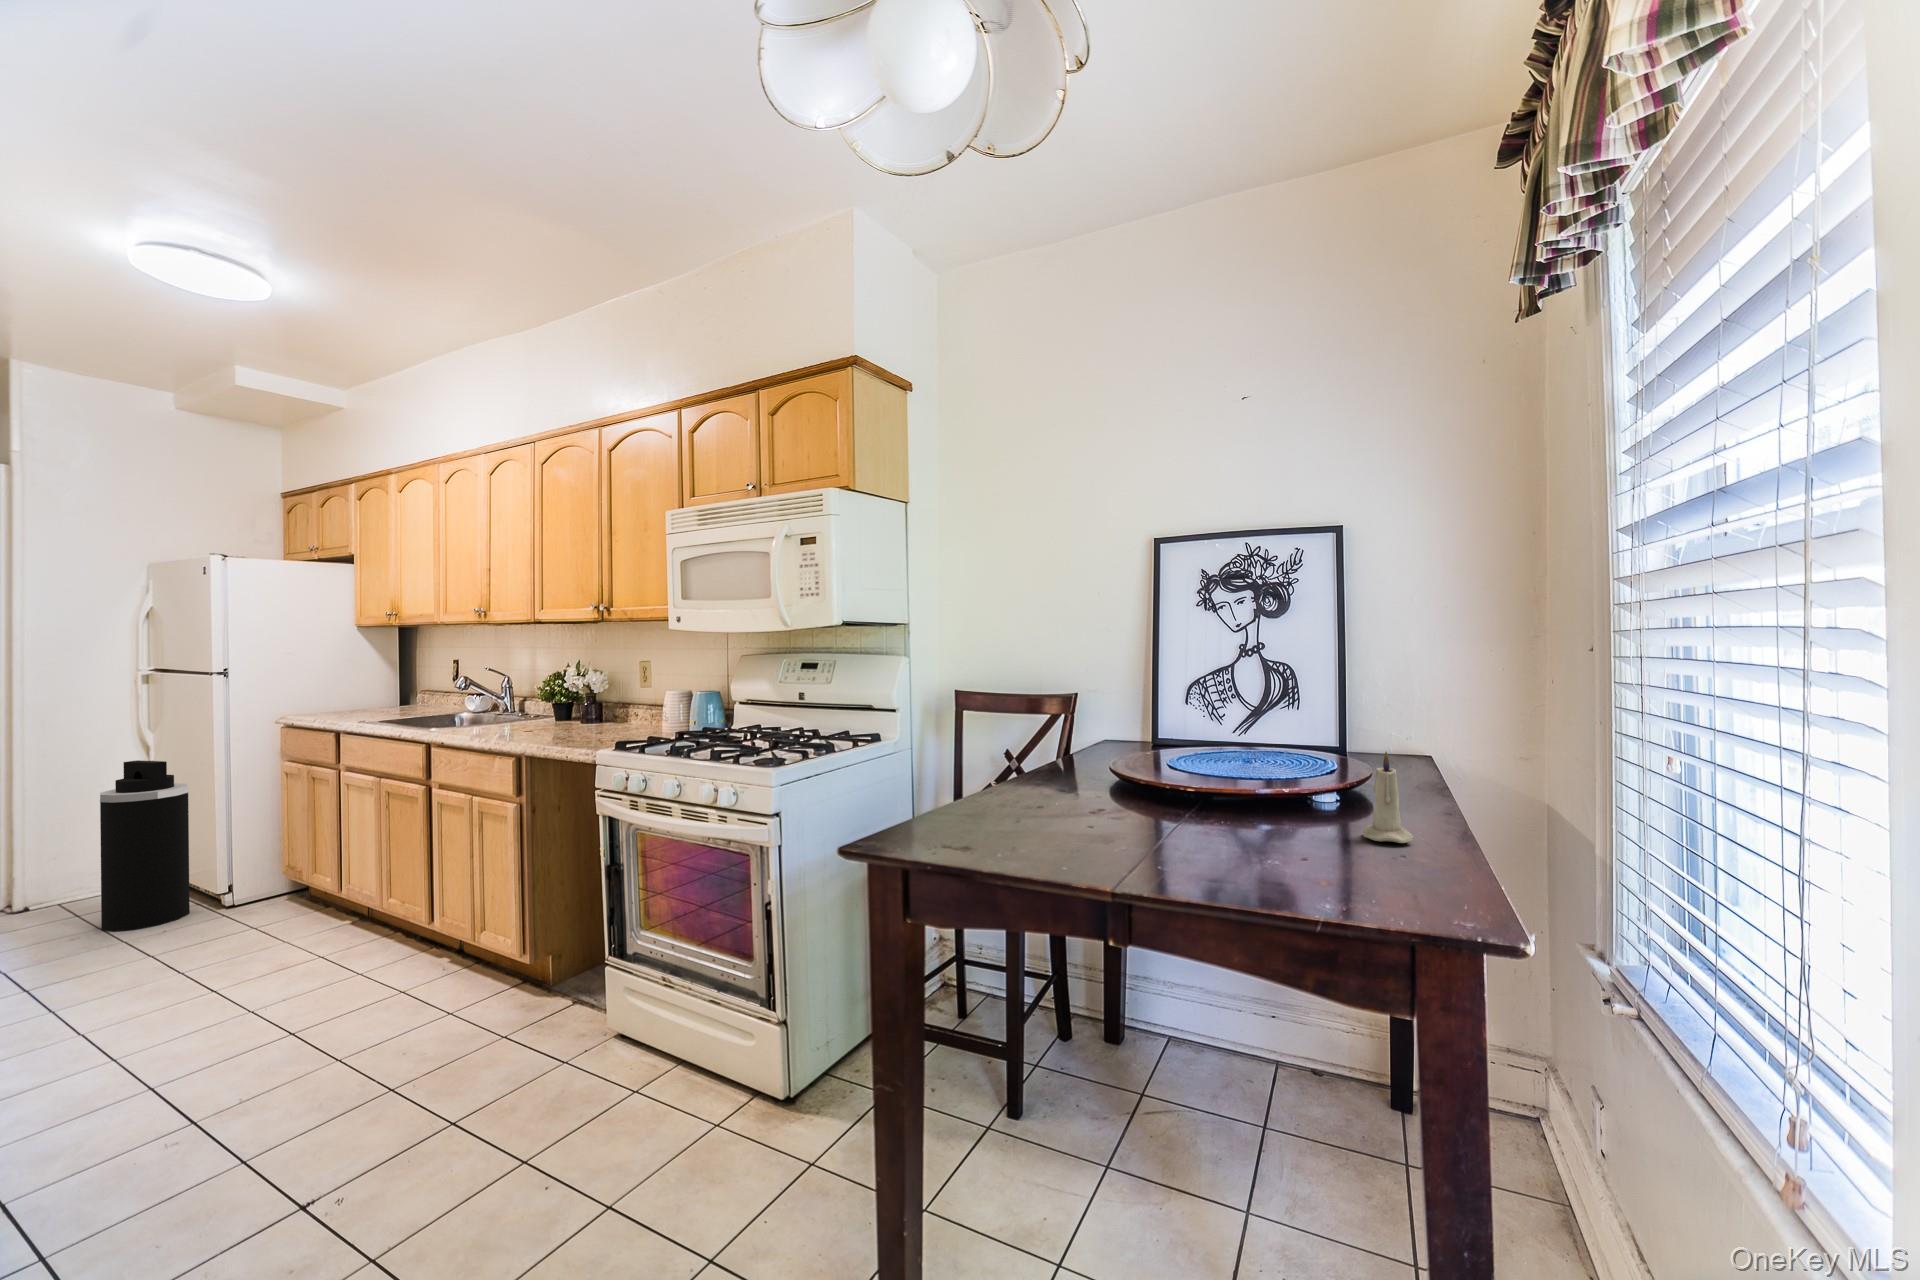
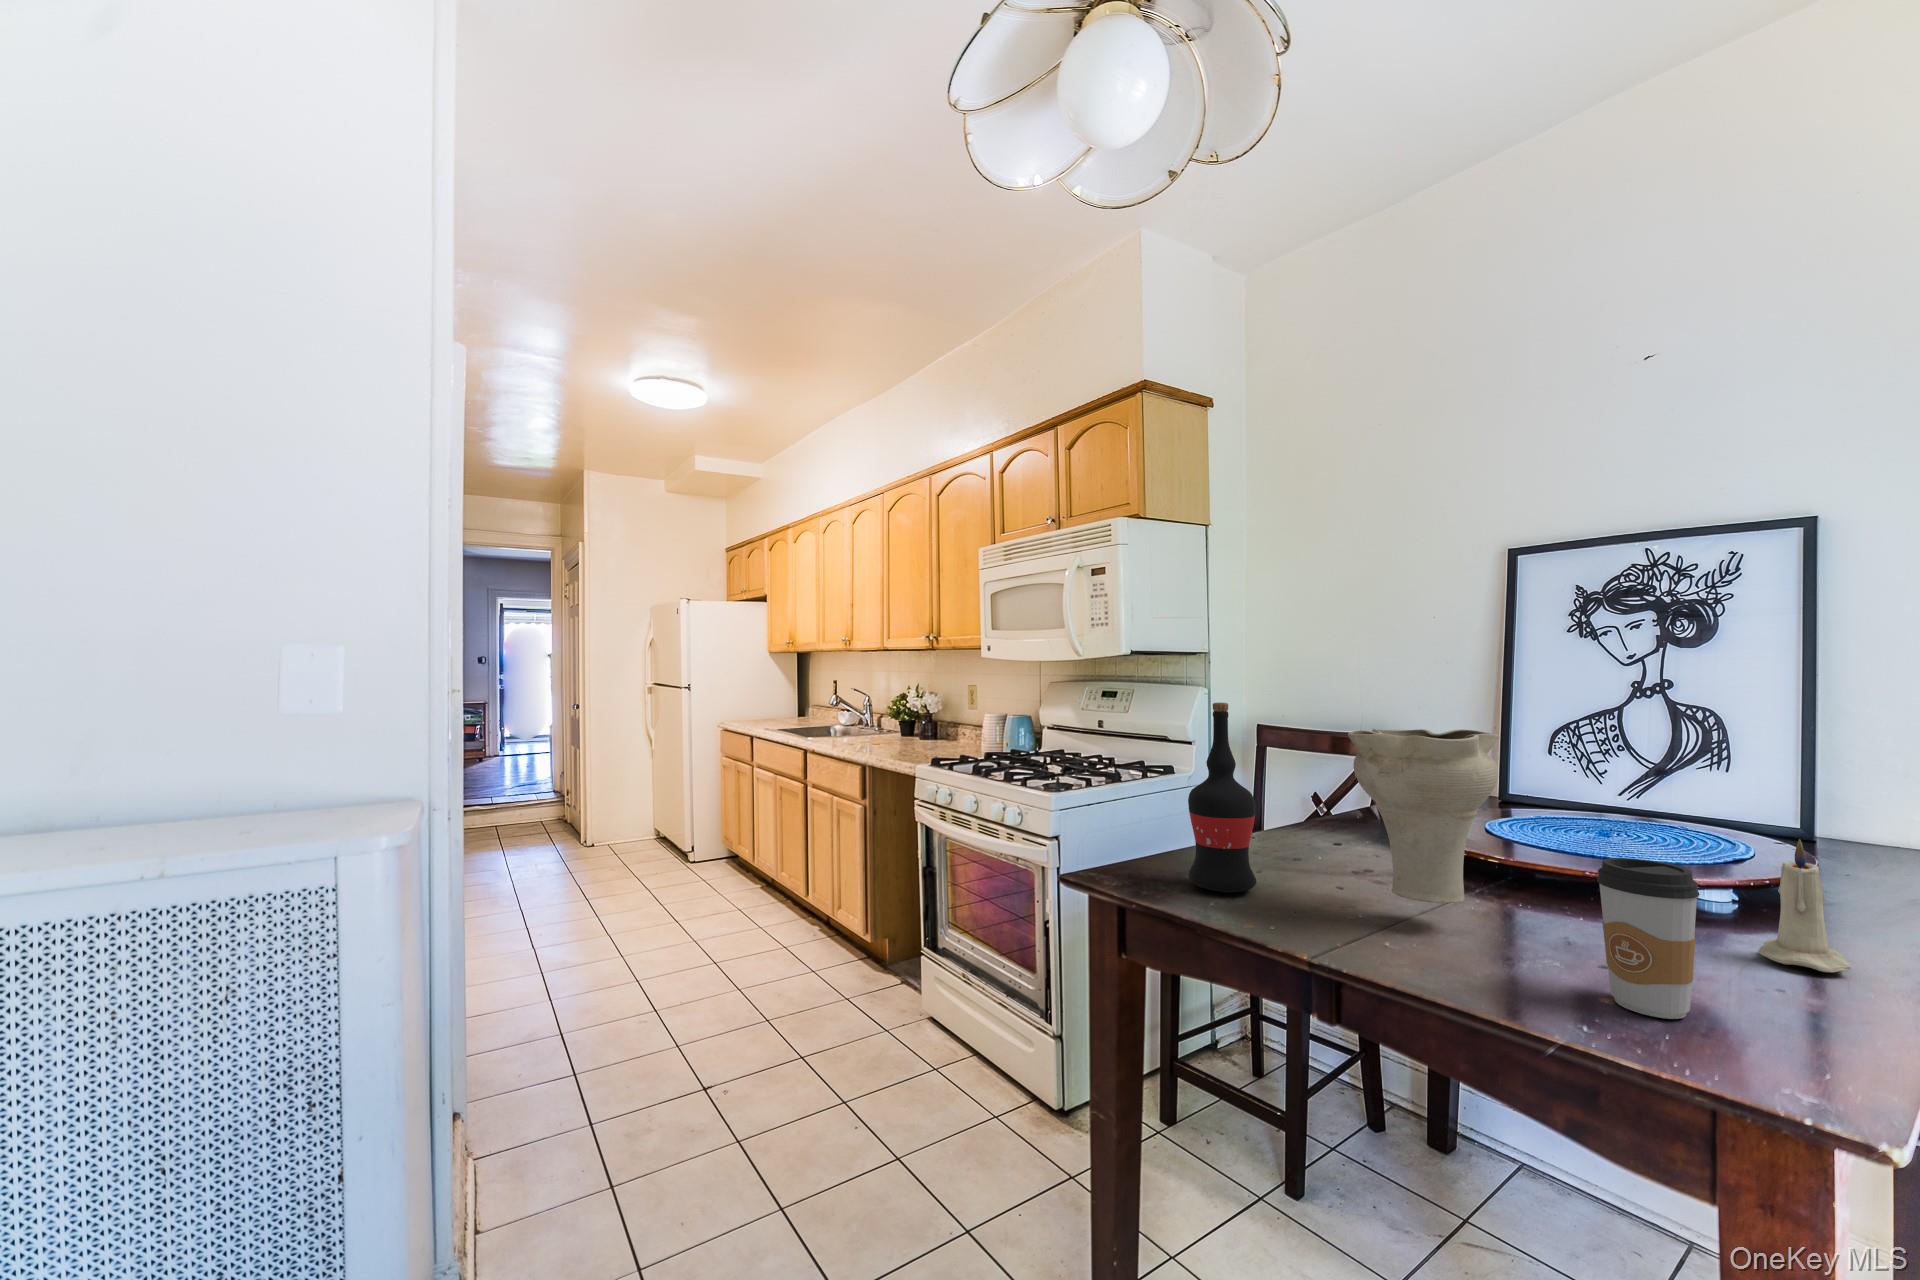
wine bottle: none [956,666,1018,843] -> present [1188,703,1257,893]
vase: none [1086,678,1221,830] -> present [1348,729,1499,903]
trash can: present [100,760,190,931] -> none [619,748,668,870]
coffee cup: none [1294,774,1359,891] -> present [1597,858,1700,1019]

